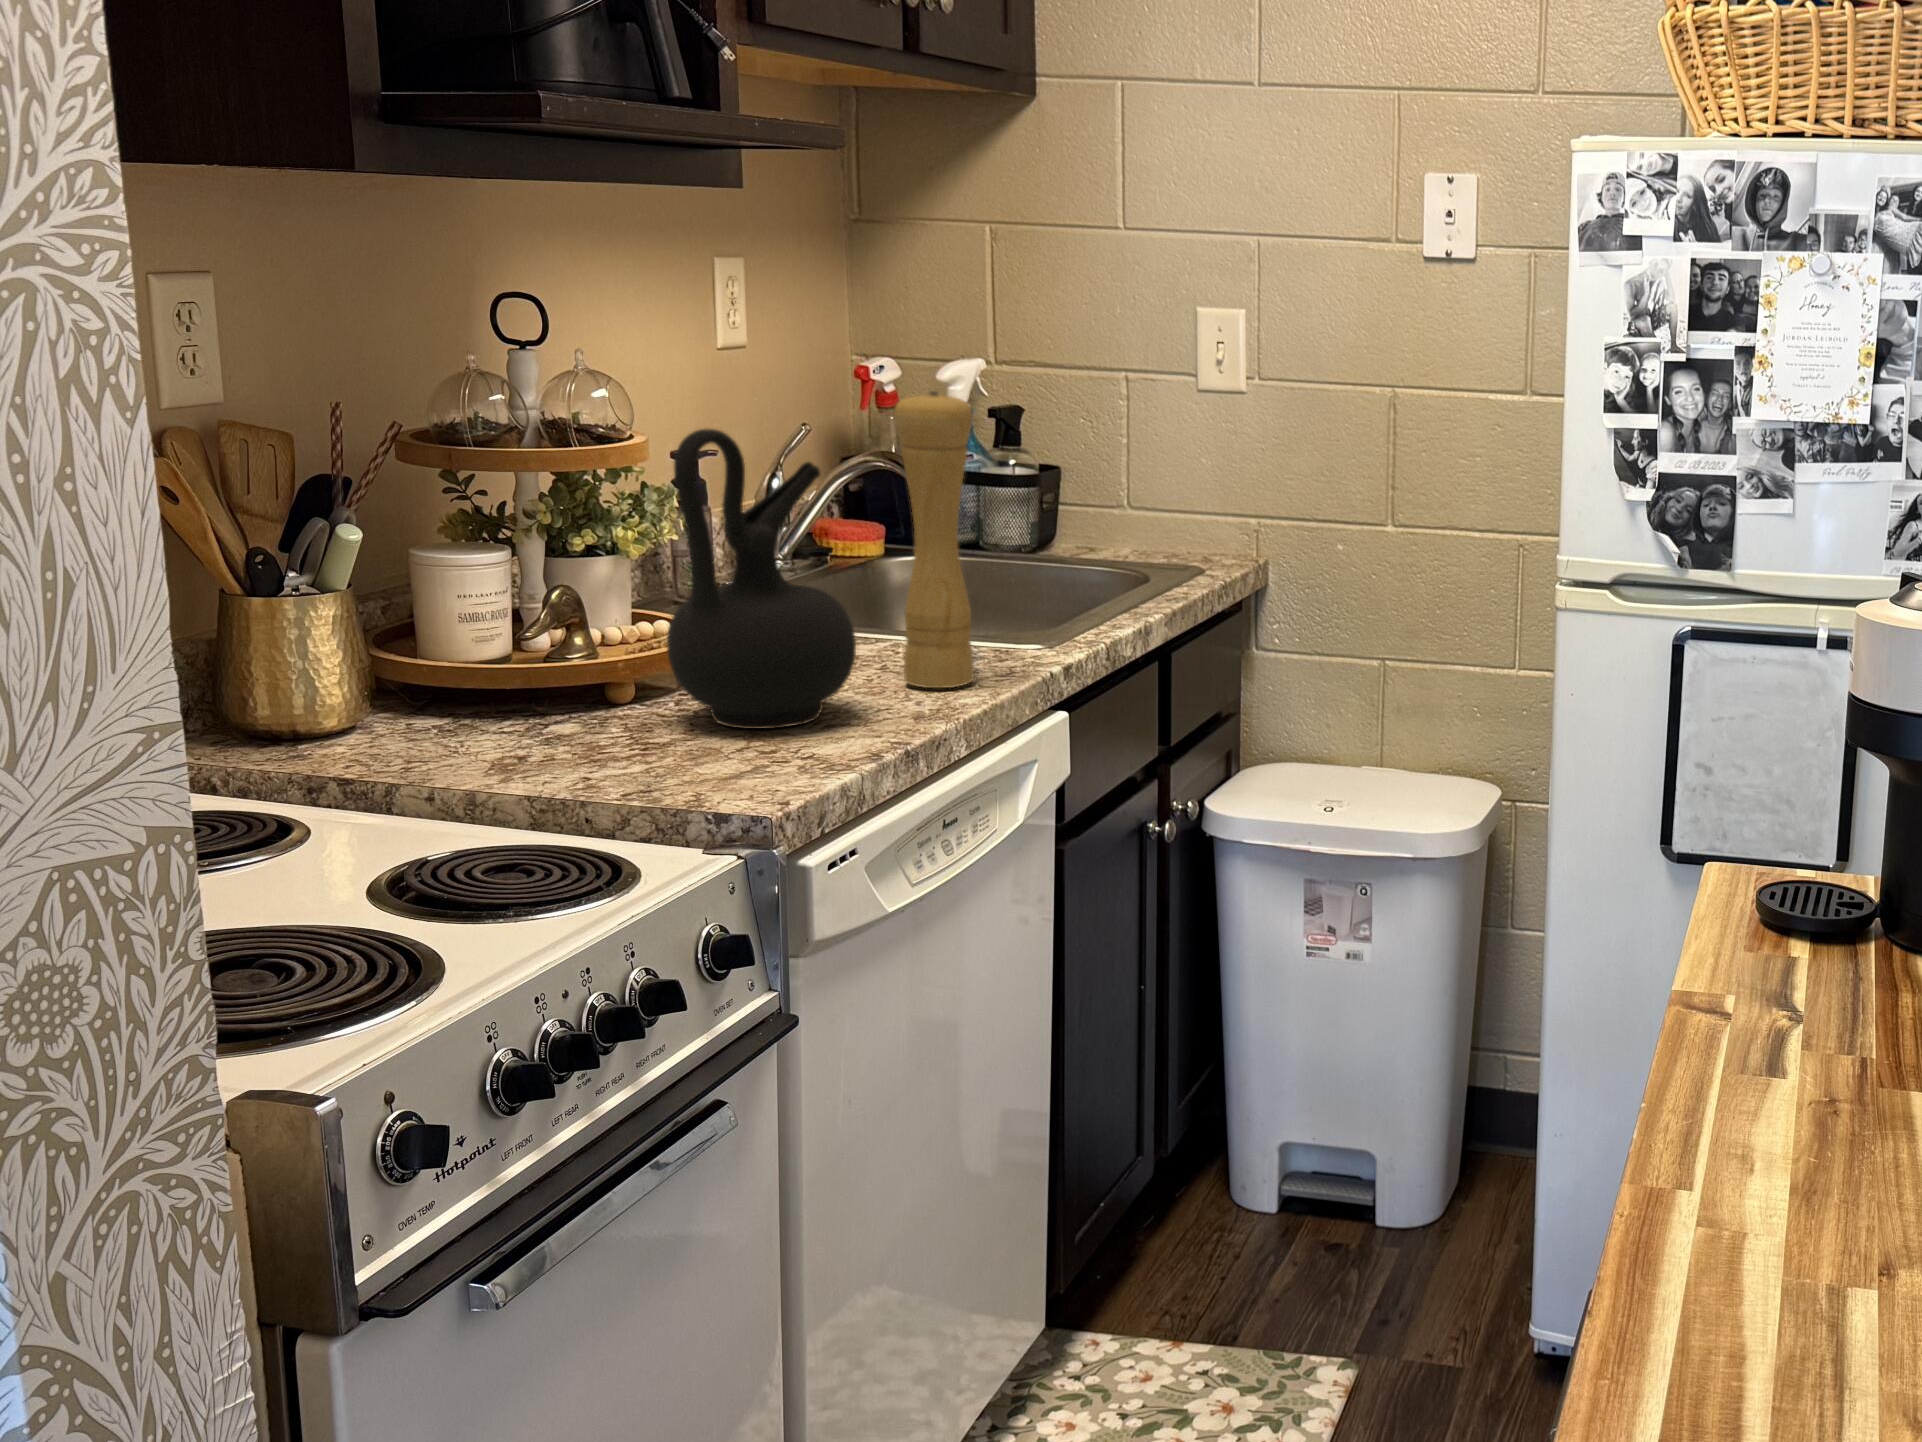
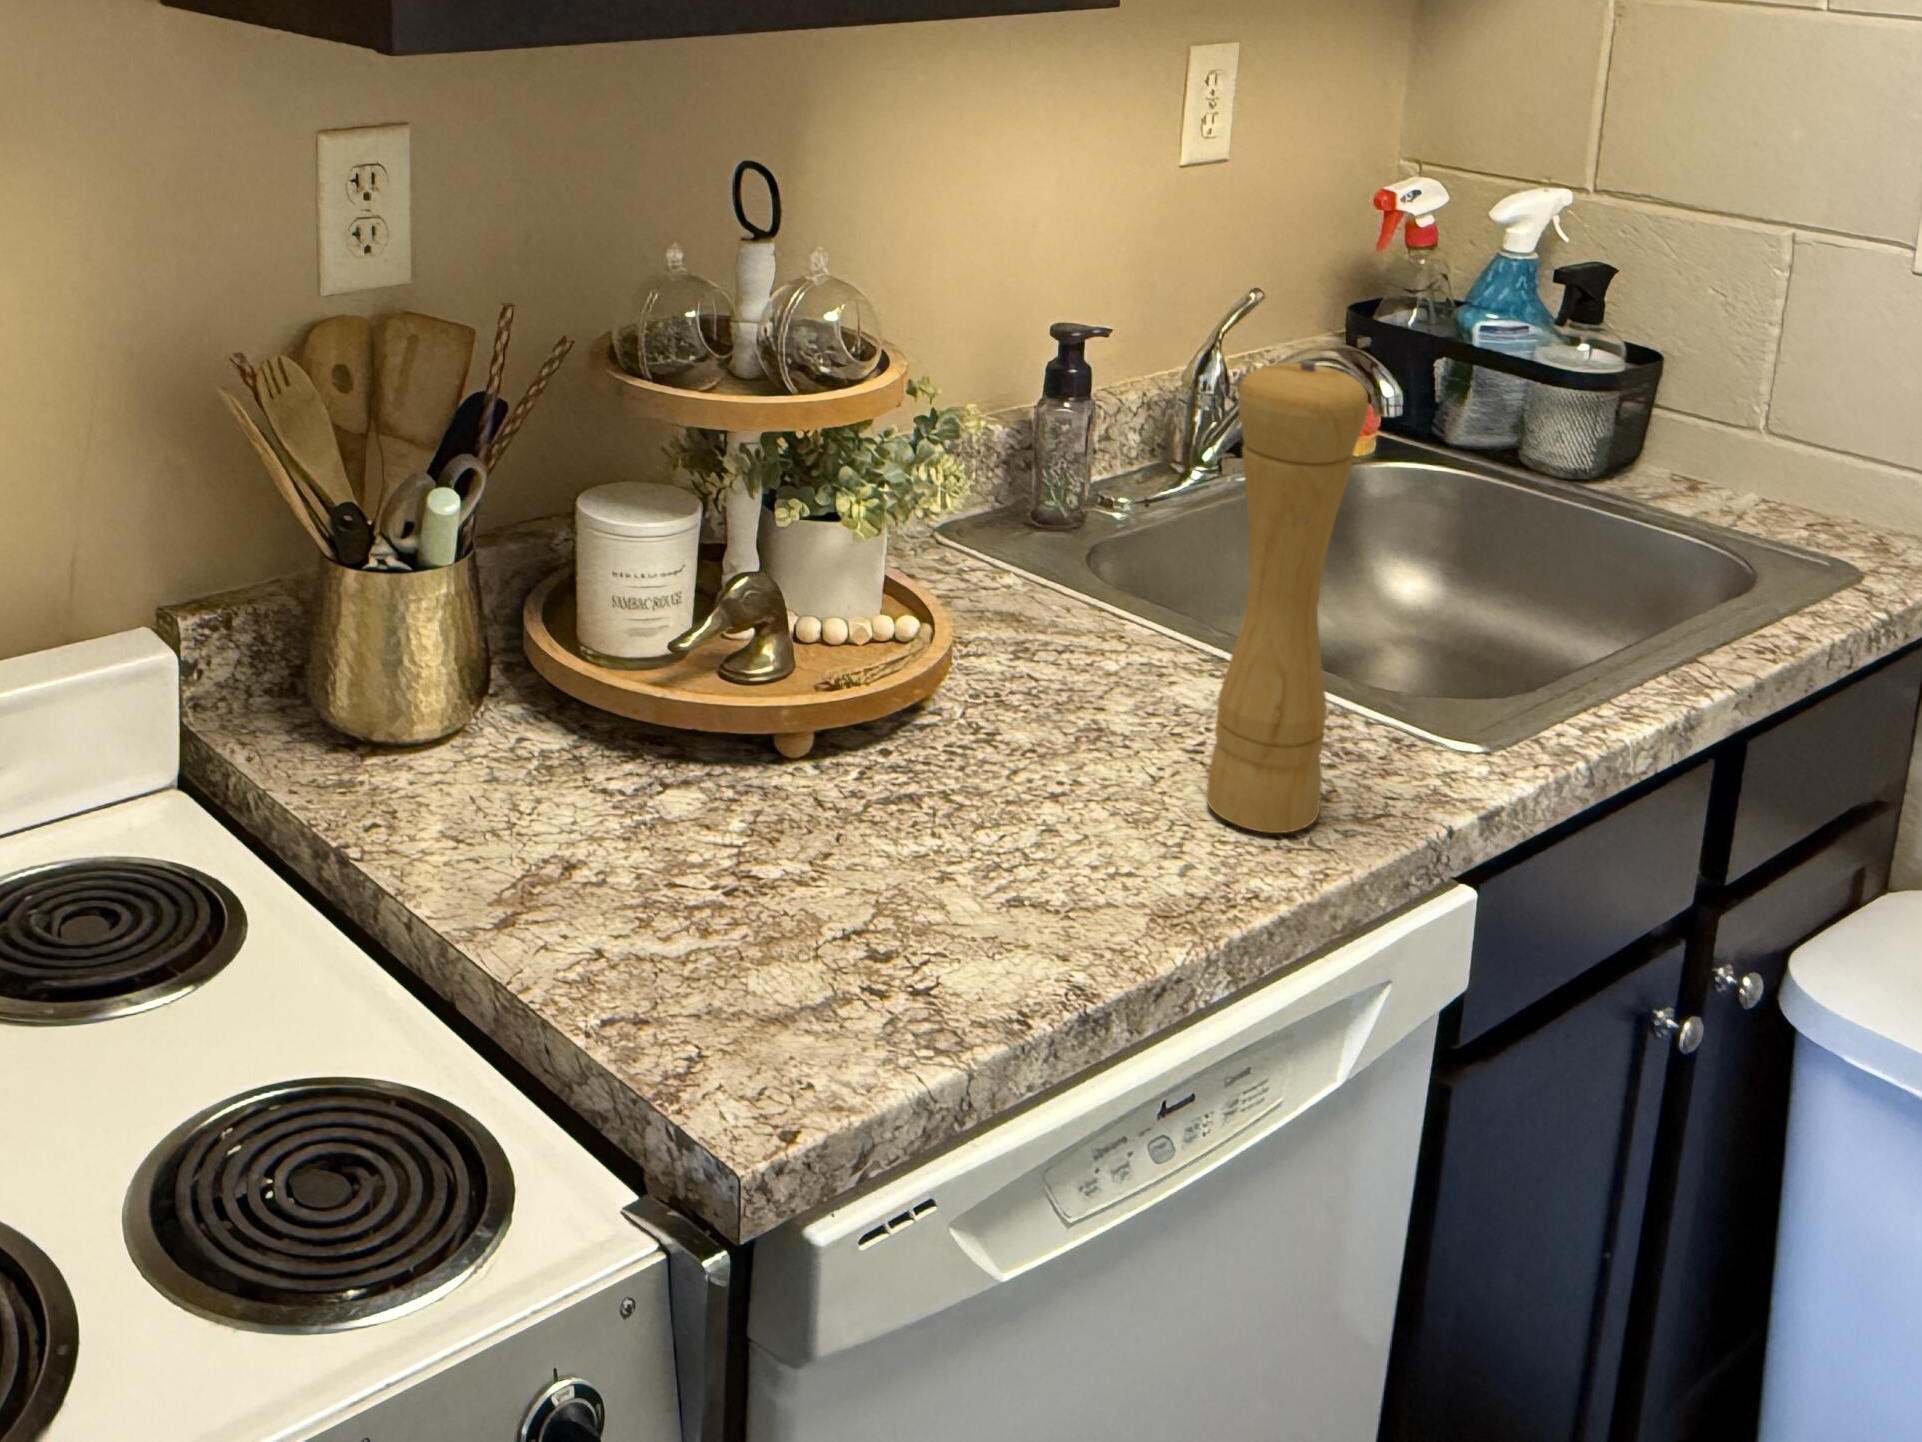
ceramic jug: present [667,429,856,729] -> none [822,417,1098,877]

